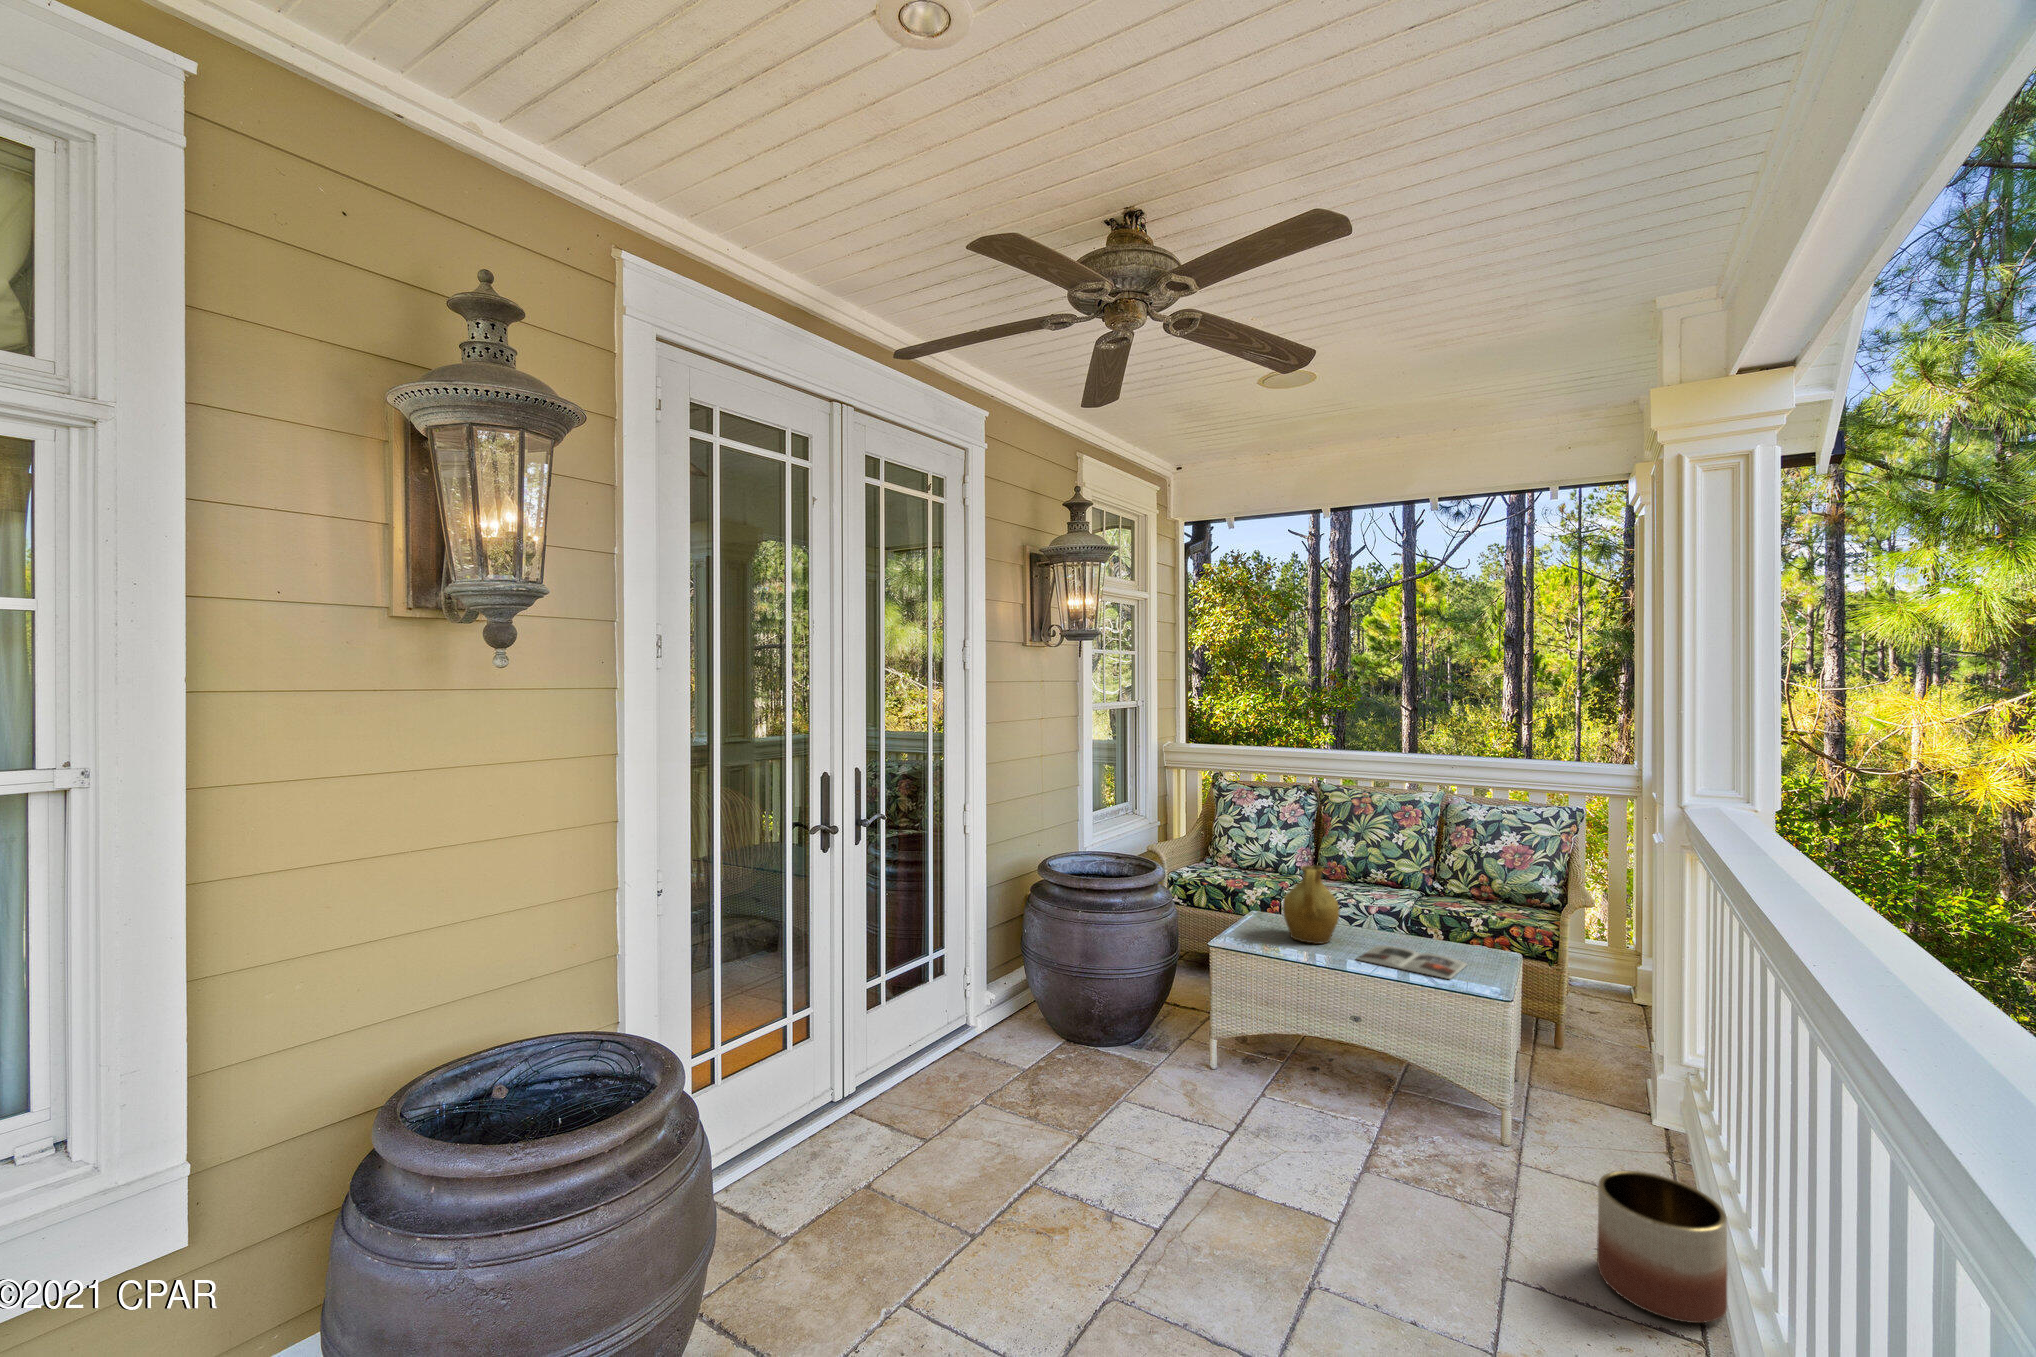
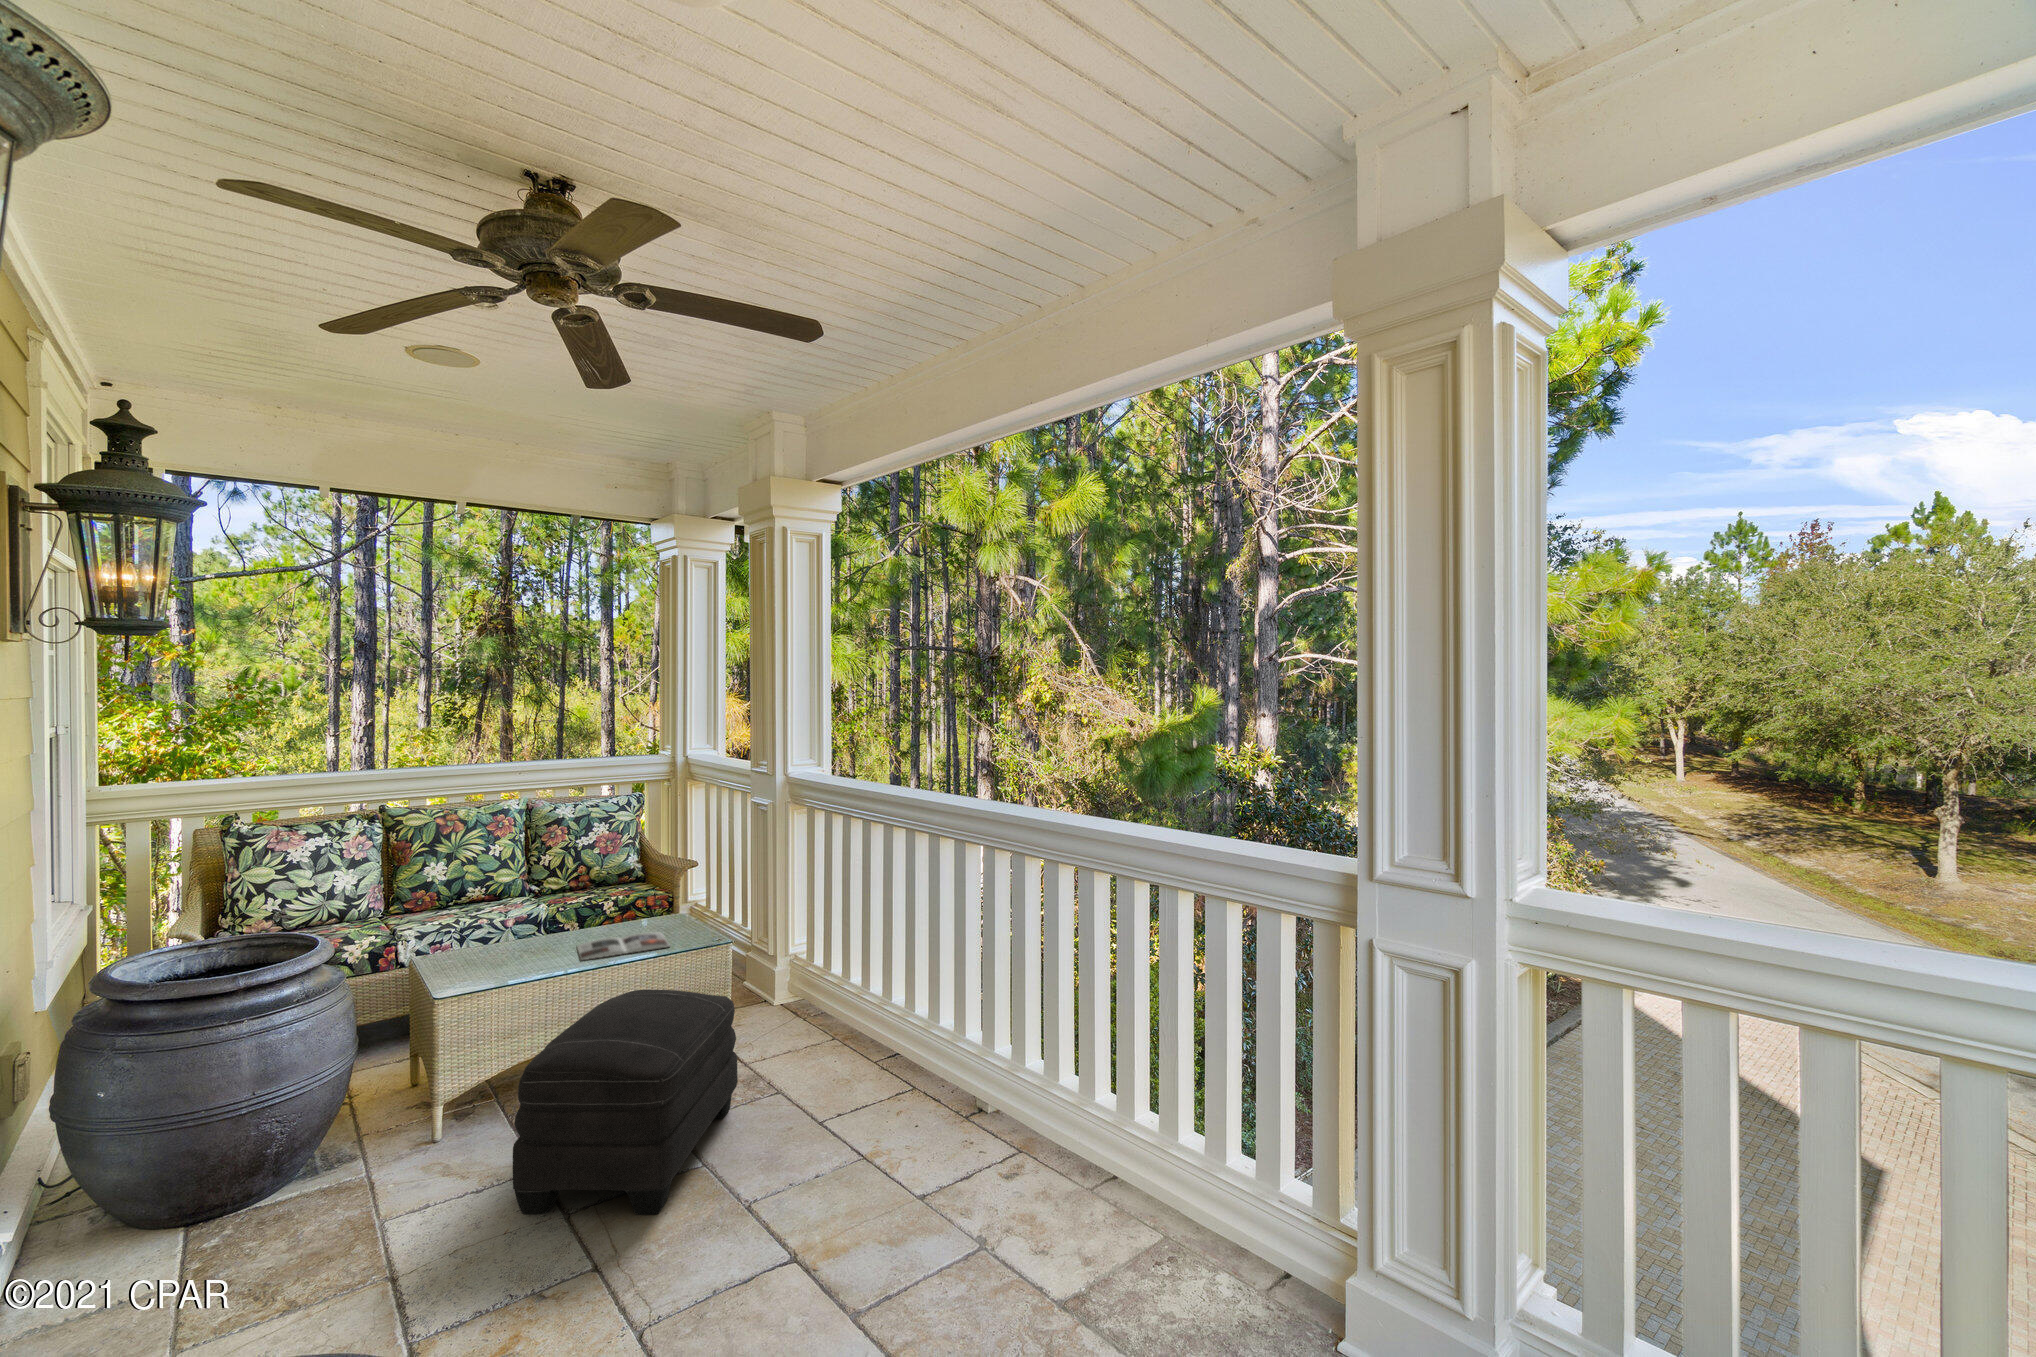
pitcher: present [1283,865,1340,944] -> none [479,885,543,966]
ottoman: none [1176,1000,1442,1228] -> present [513,989,738,1215]
planter: present [1597,1171,1728,1323] -> none [847,1009,914,1093]

